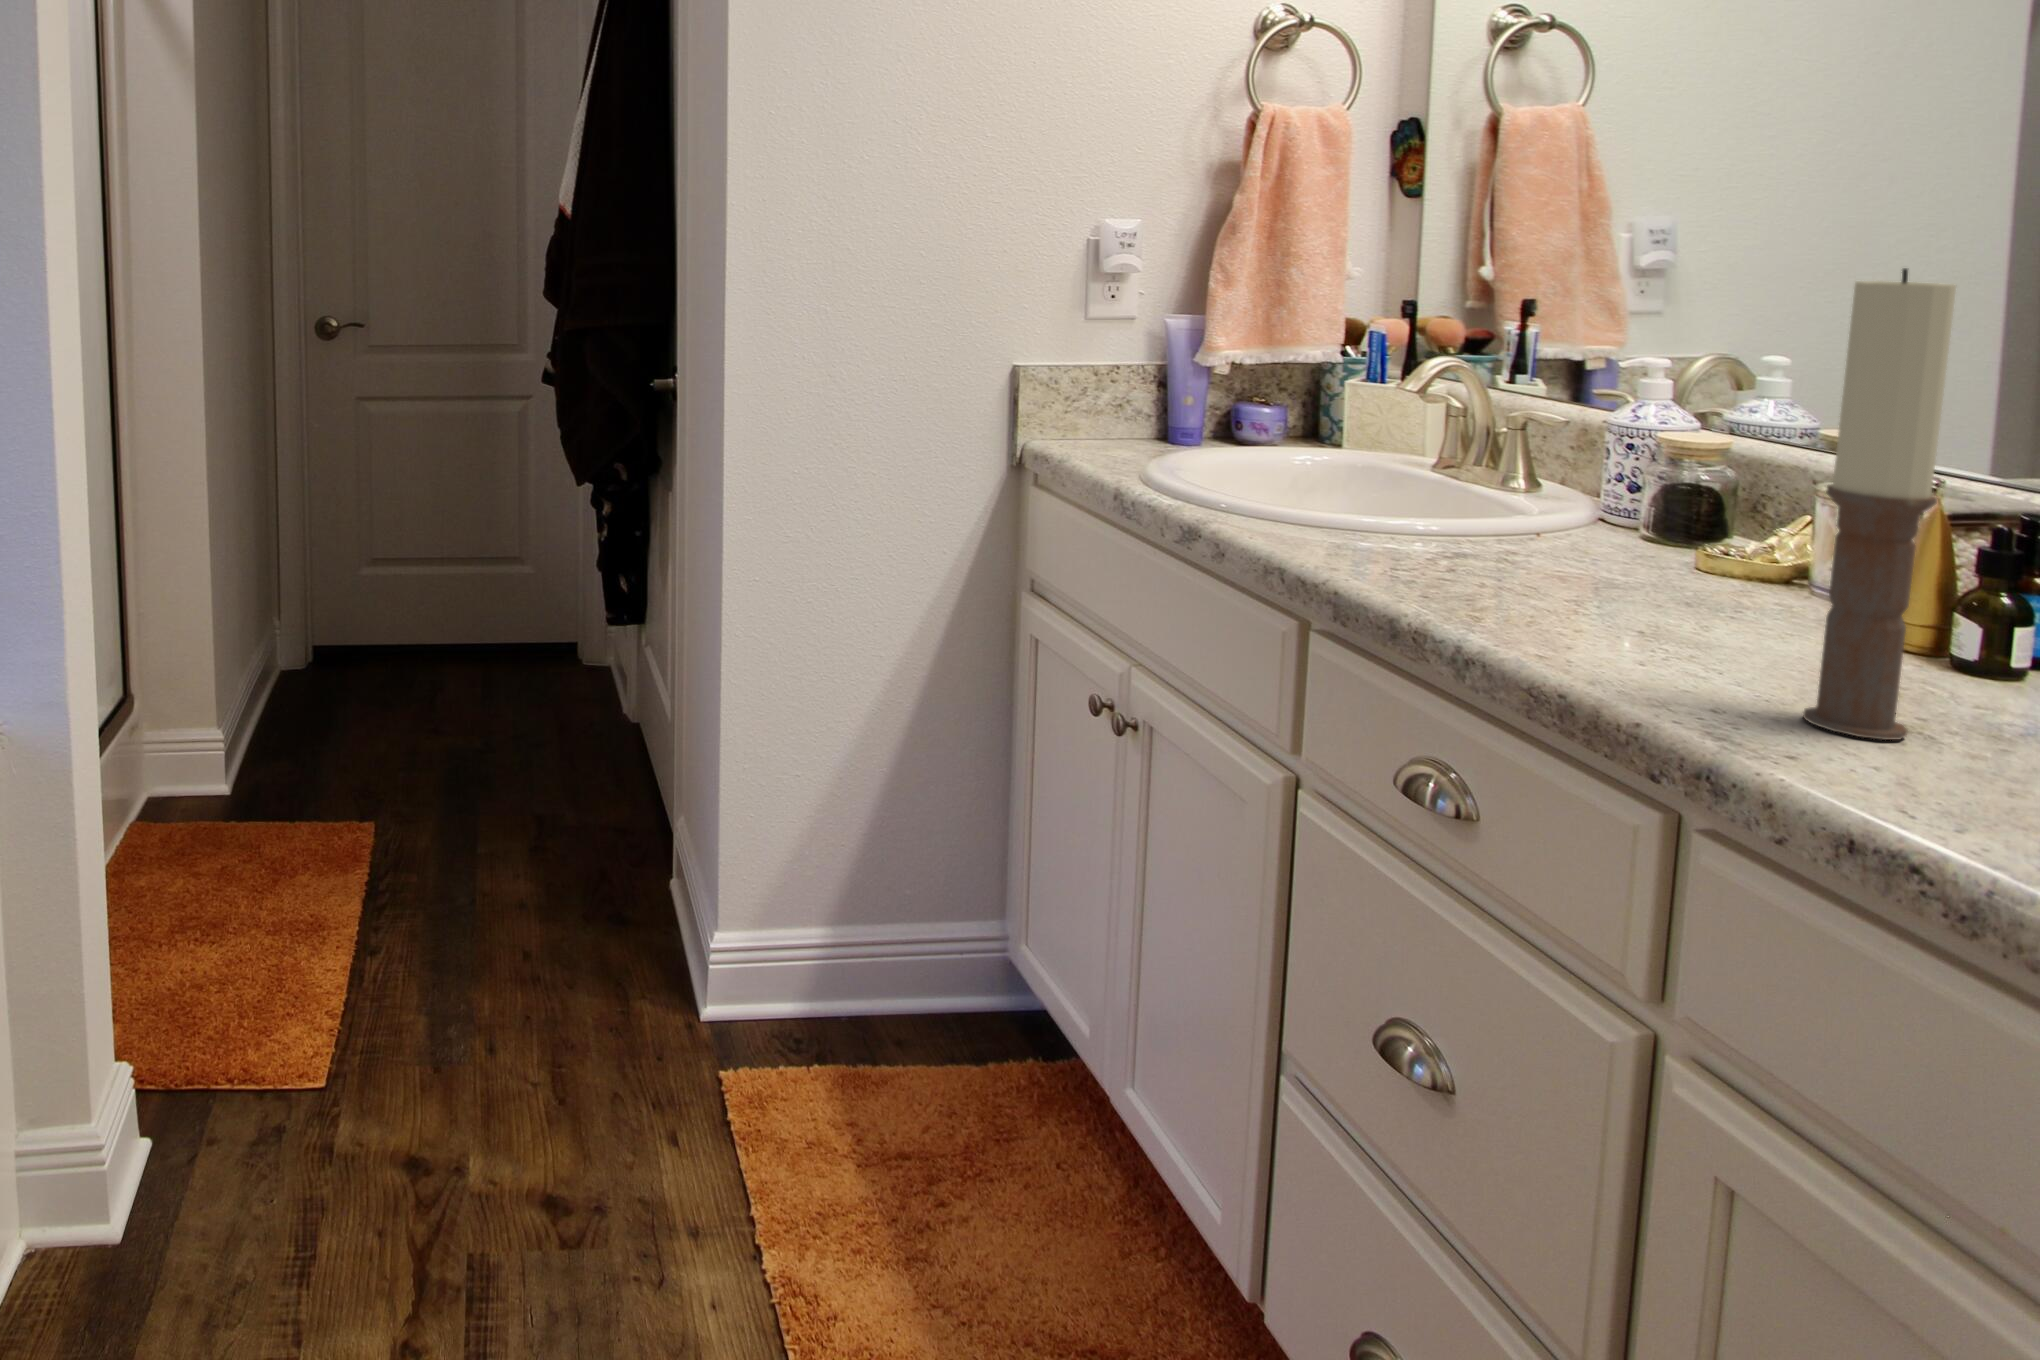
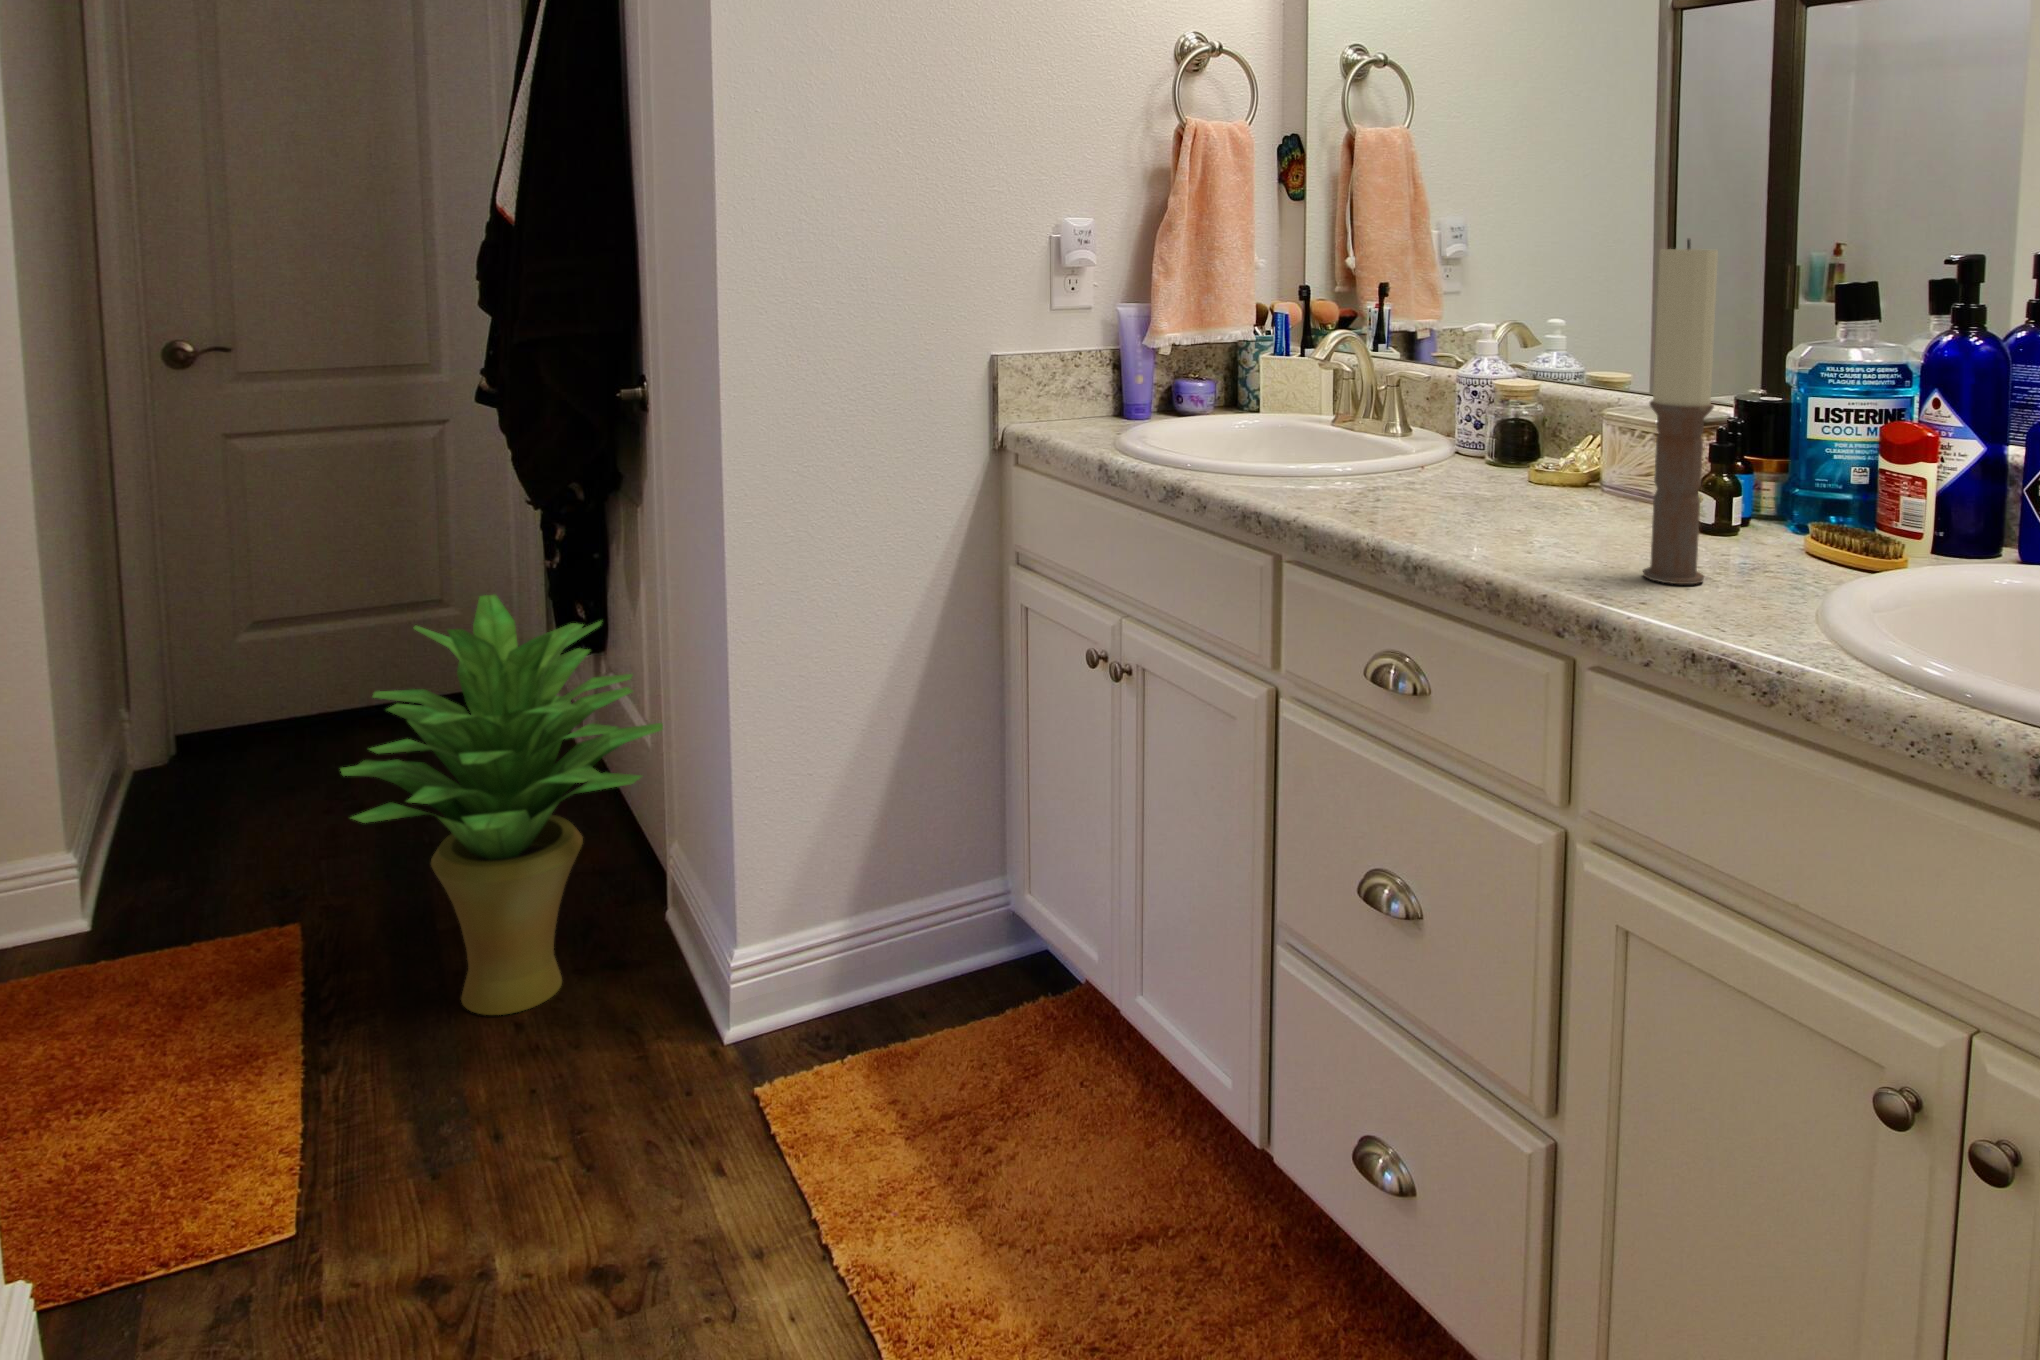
potted plant: none [394,560,668,944] -> present [340,595,663,1015]

